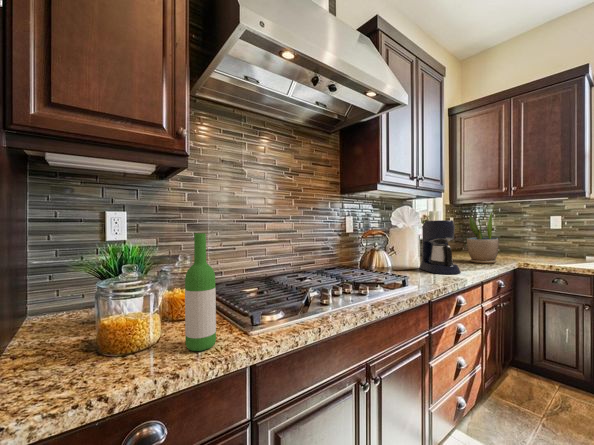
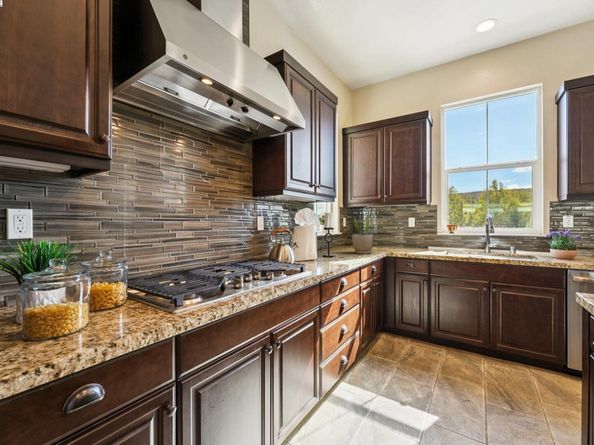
coffee maker: present [419,220,461,274] -> none [316,220,345,262]
wine bottle: present [185,233,216,351] -> none [116,229,144,328]

